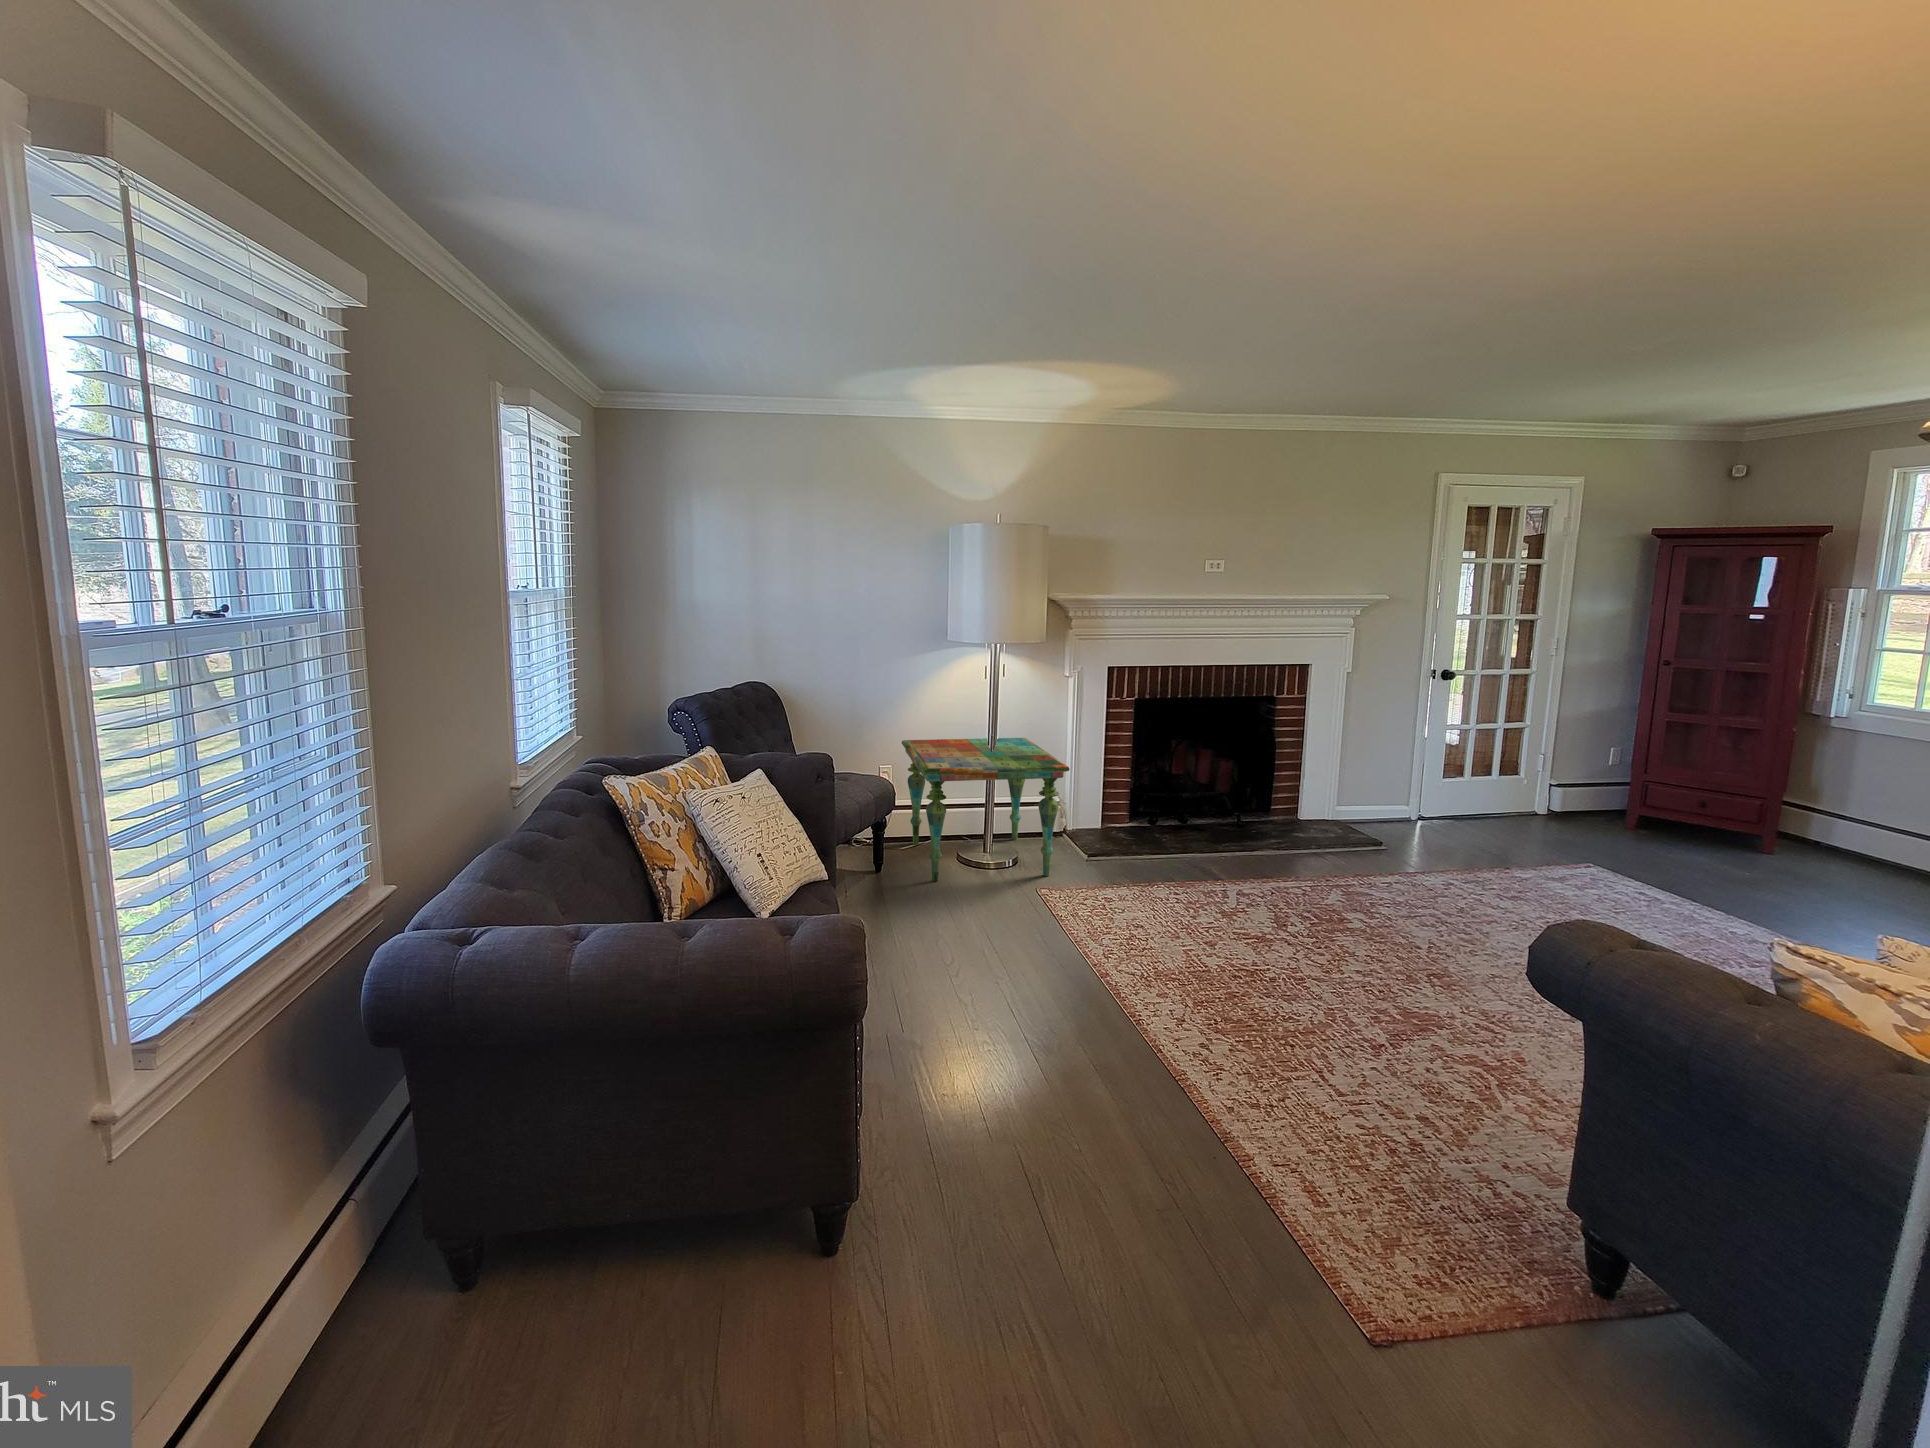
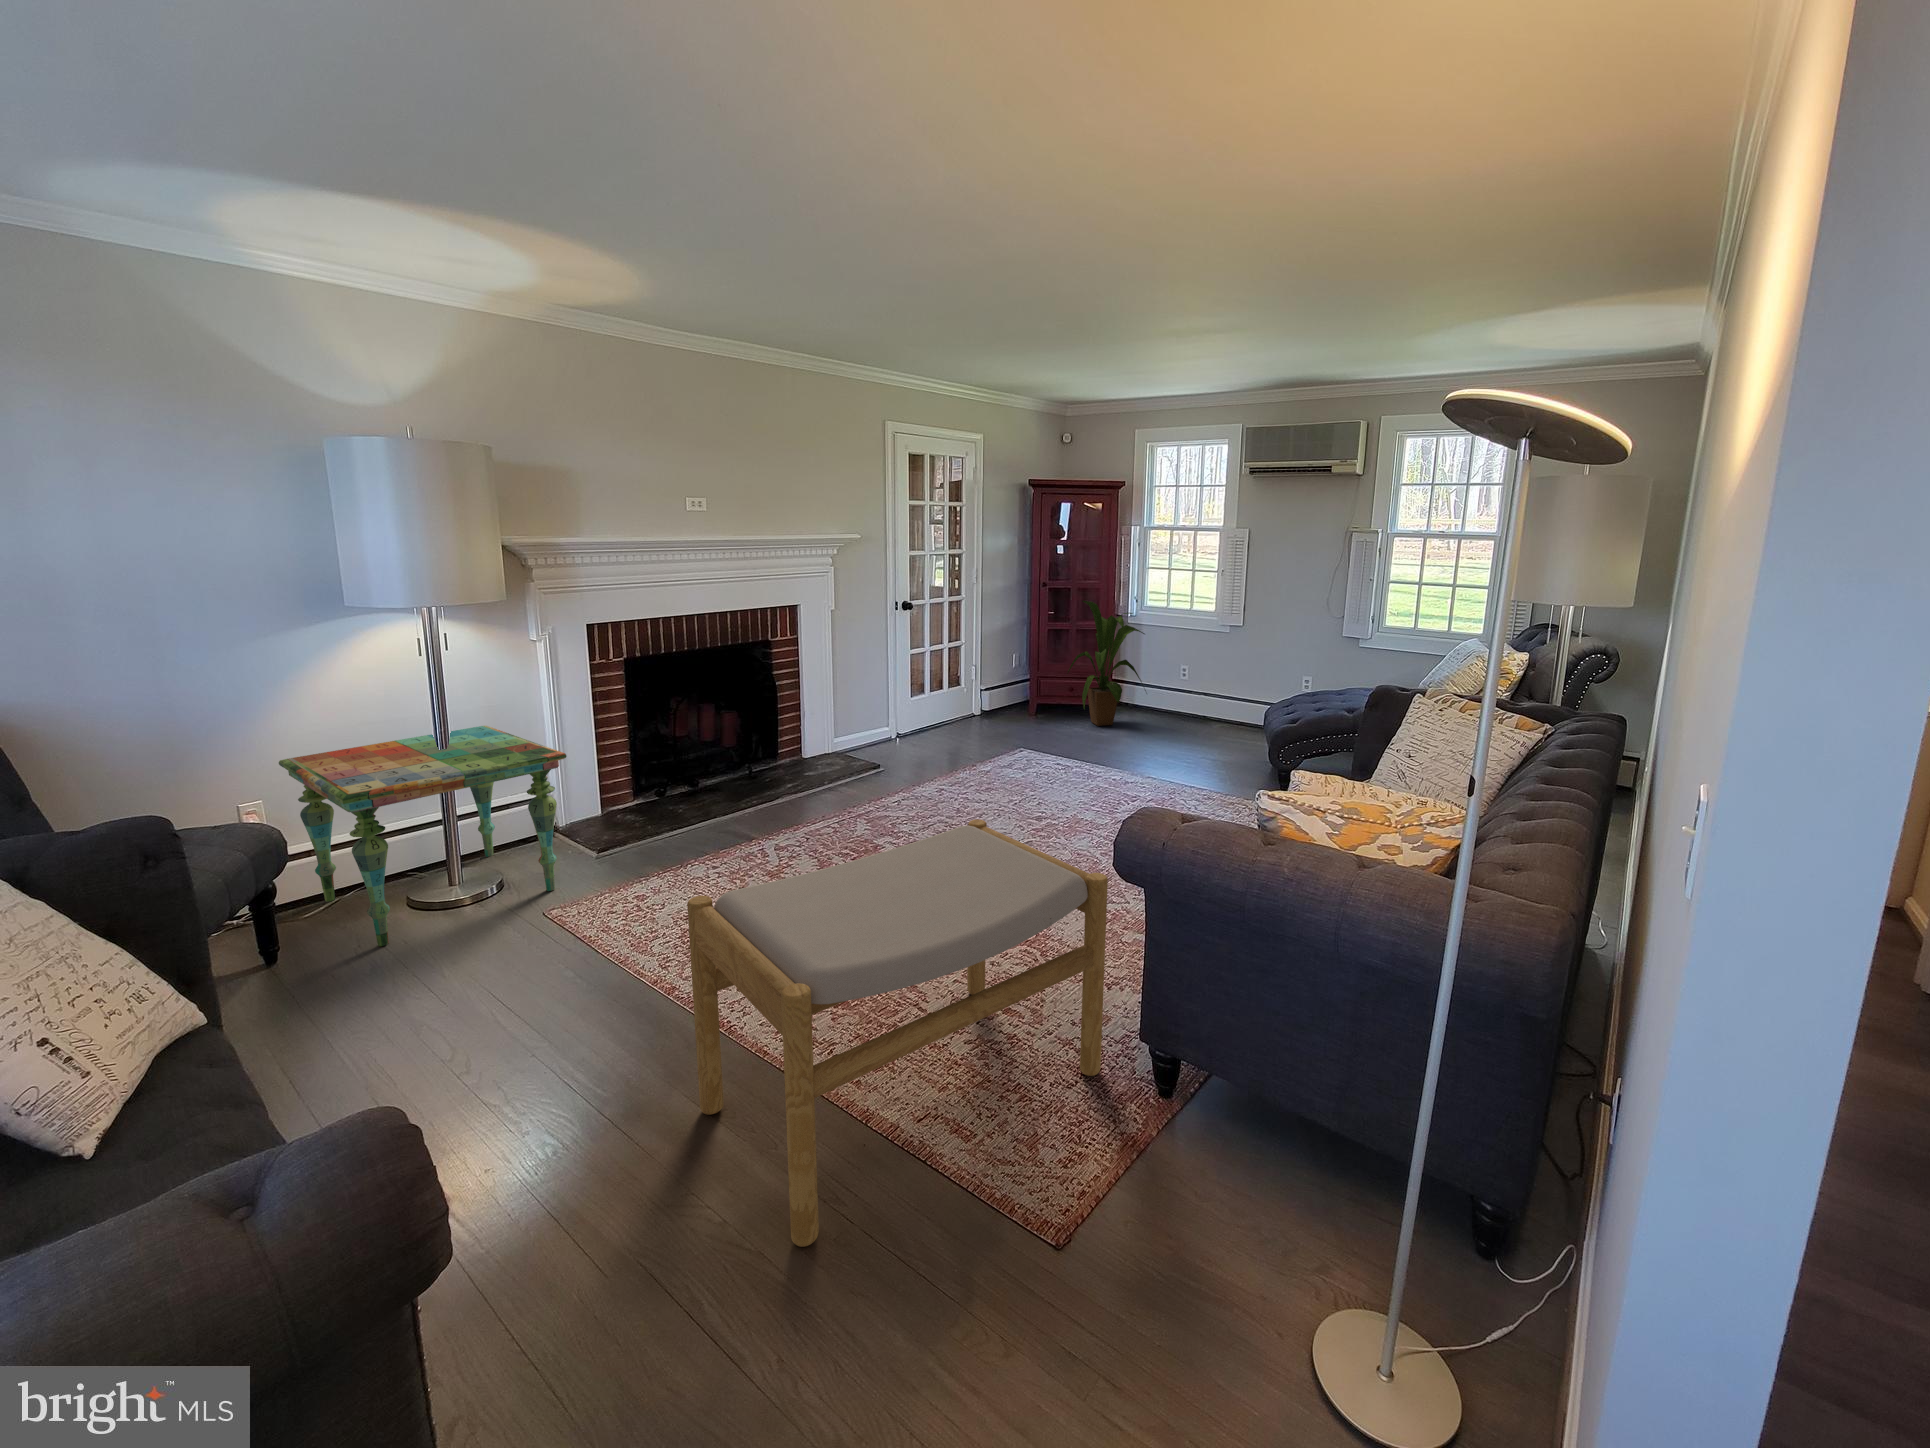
house plant: none [1693,687,1857,864] -> present [1068,601,1146,726]
footstool: none [1093,889,1543,1225] -> present [687,819,1108,1247]

